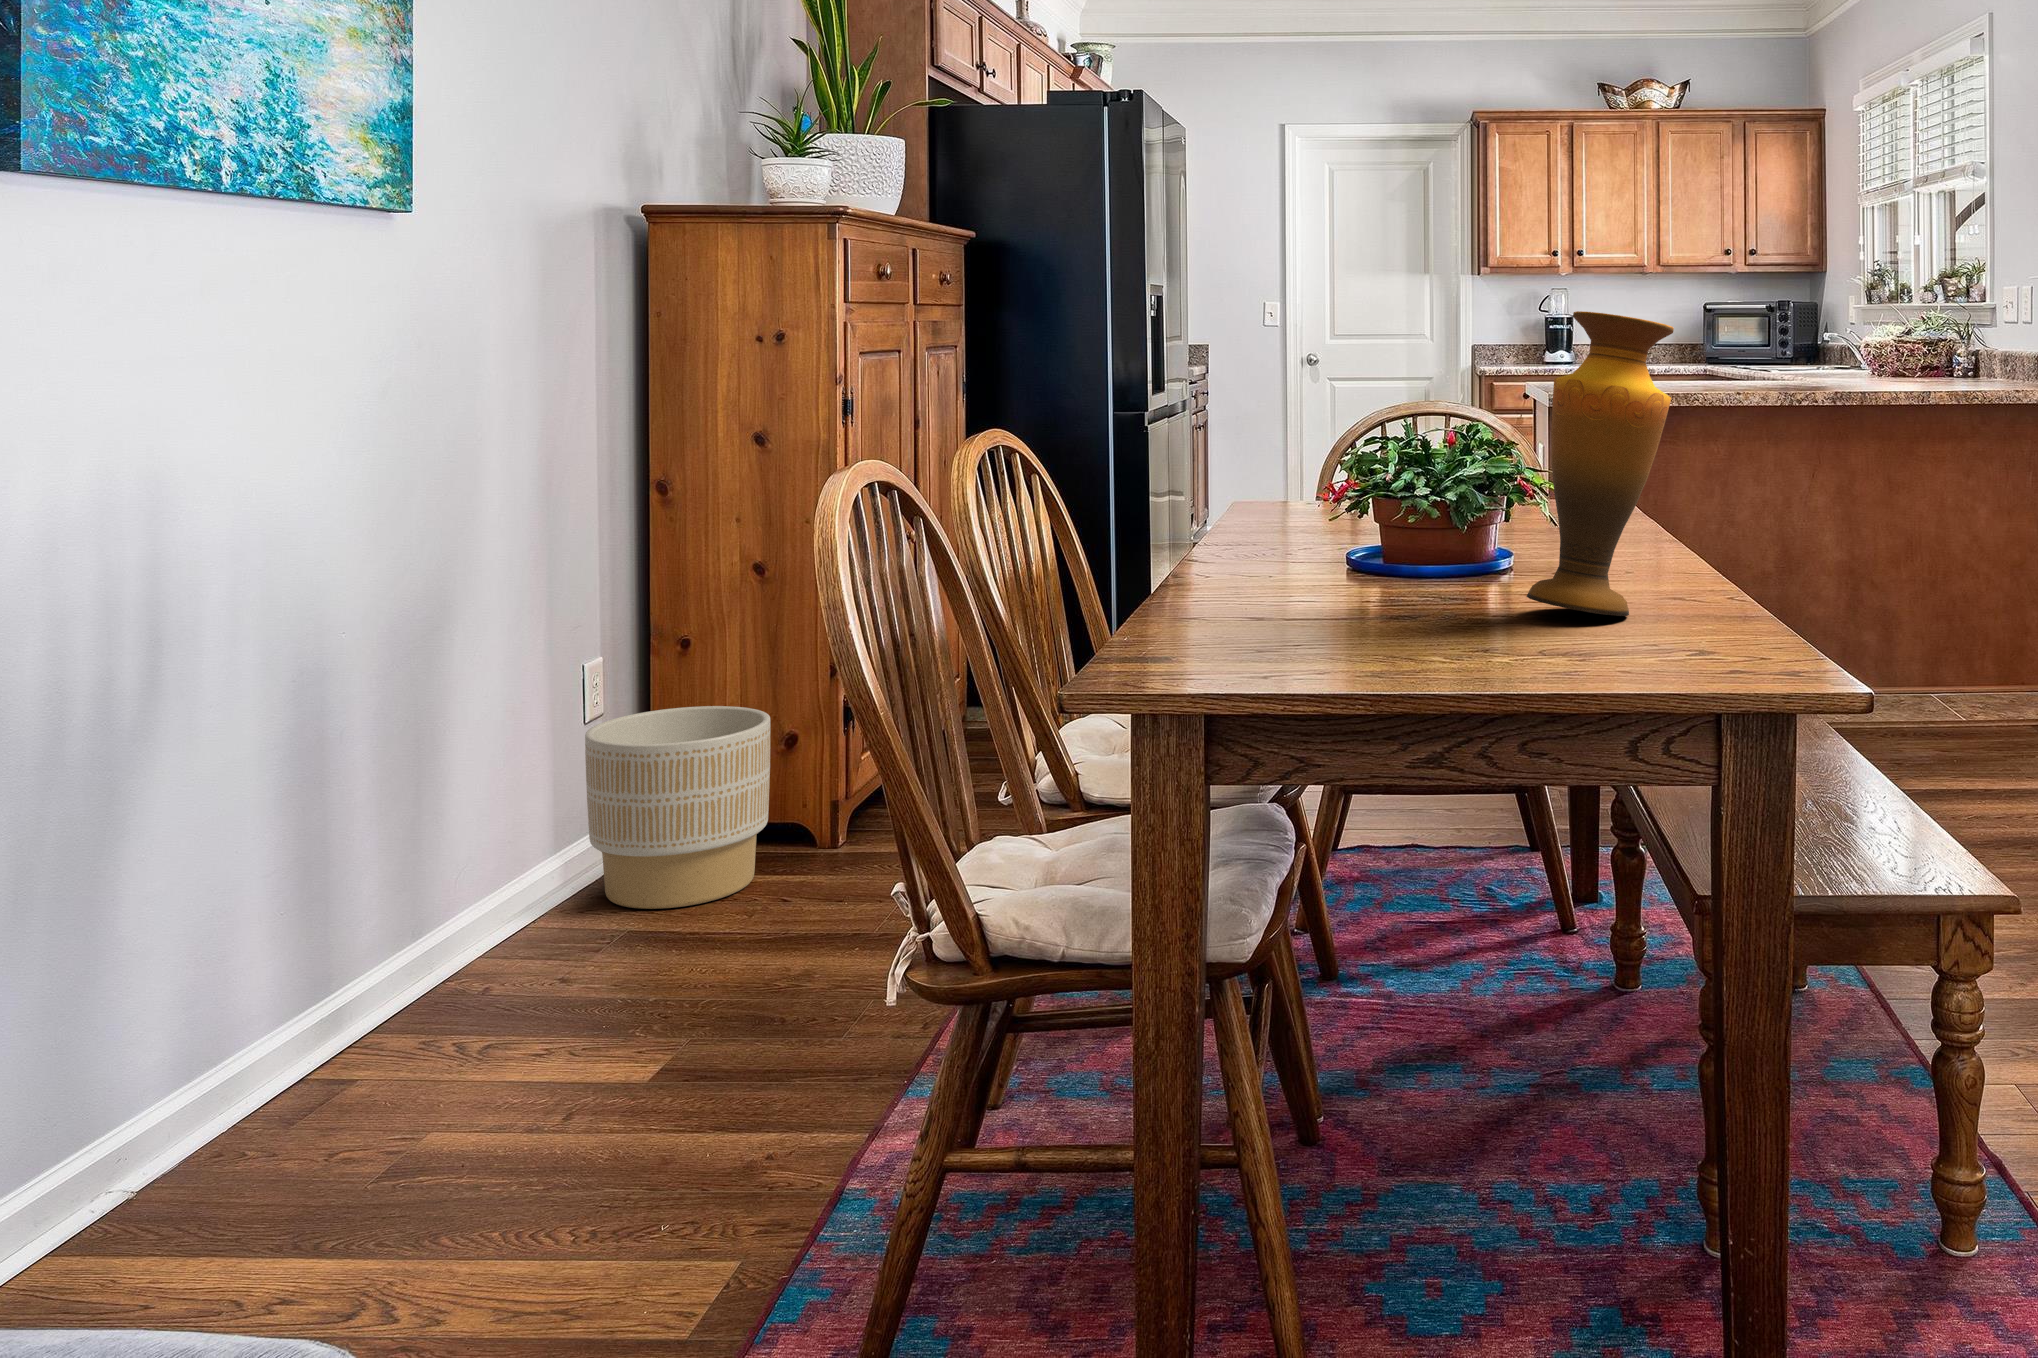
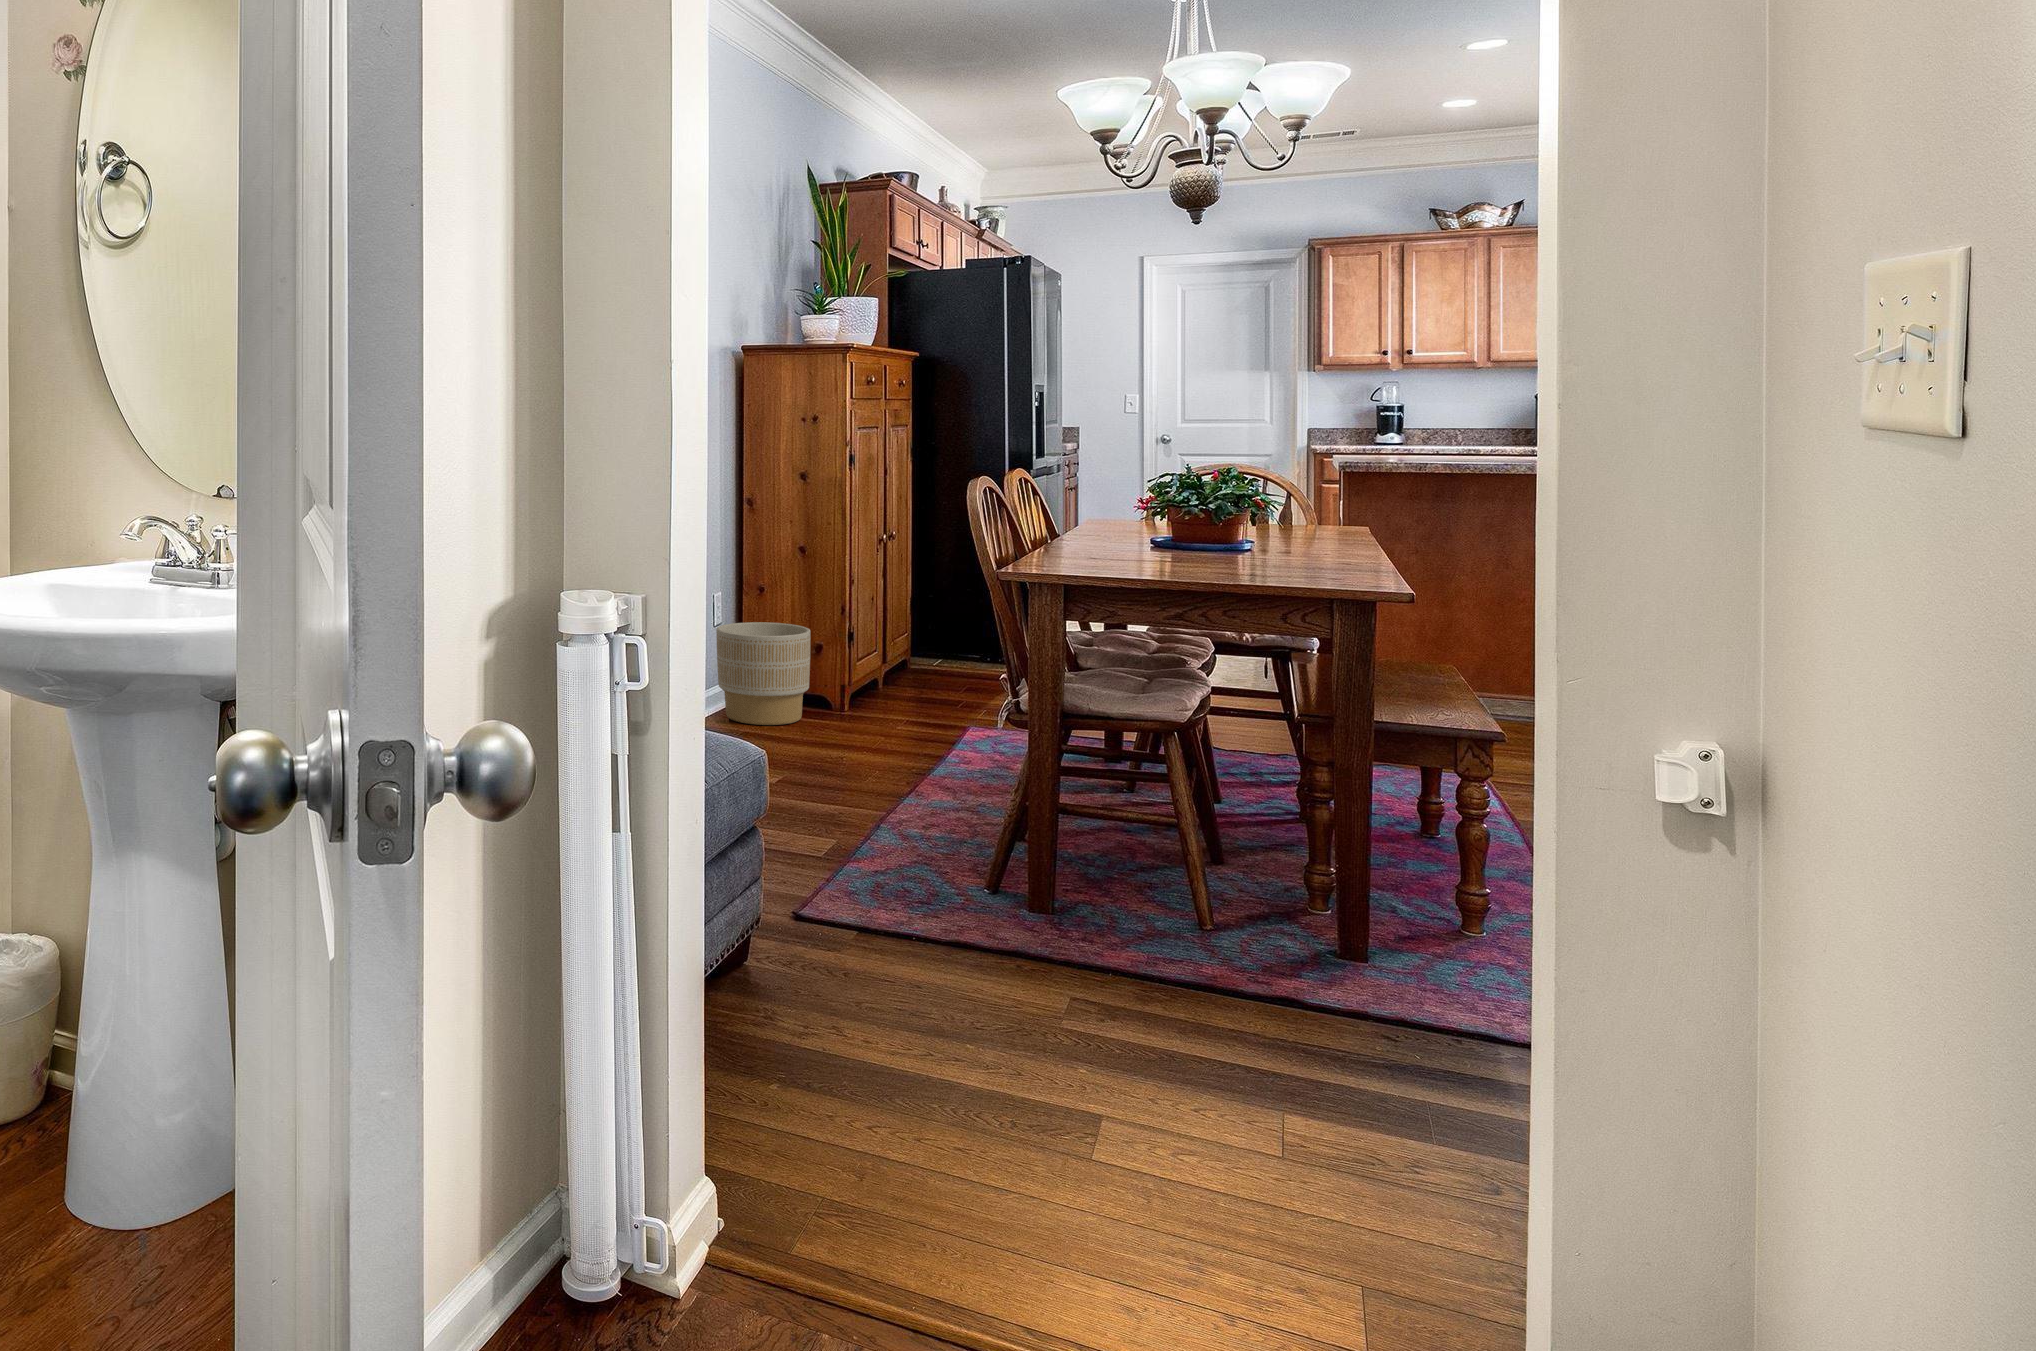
vase: present [1527,311,1674,616] -> none [1248,405,1343,573]

